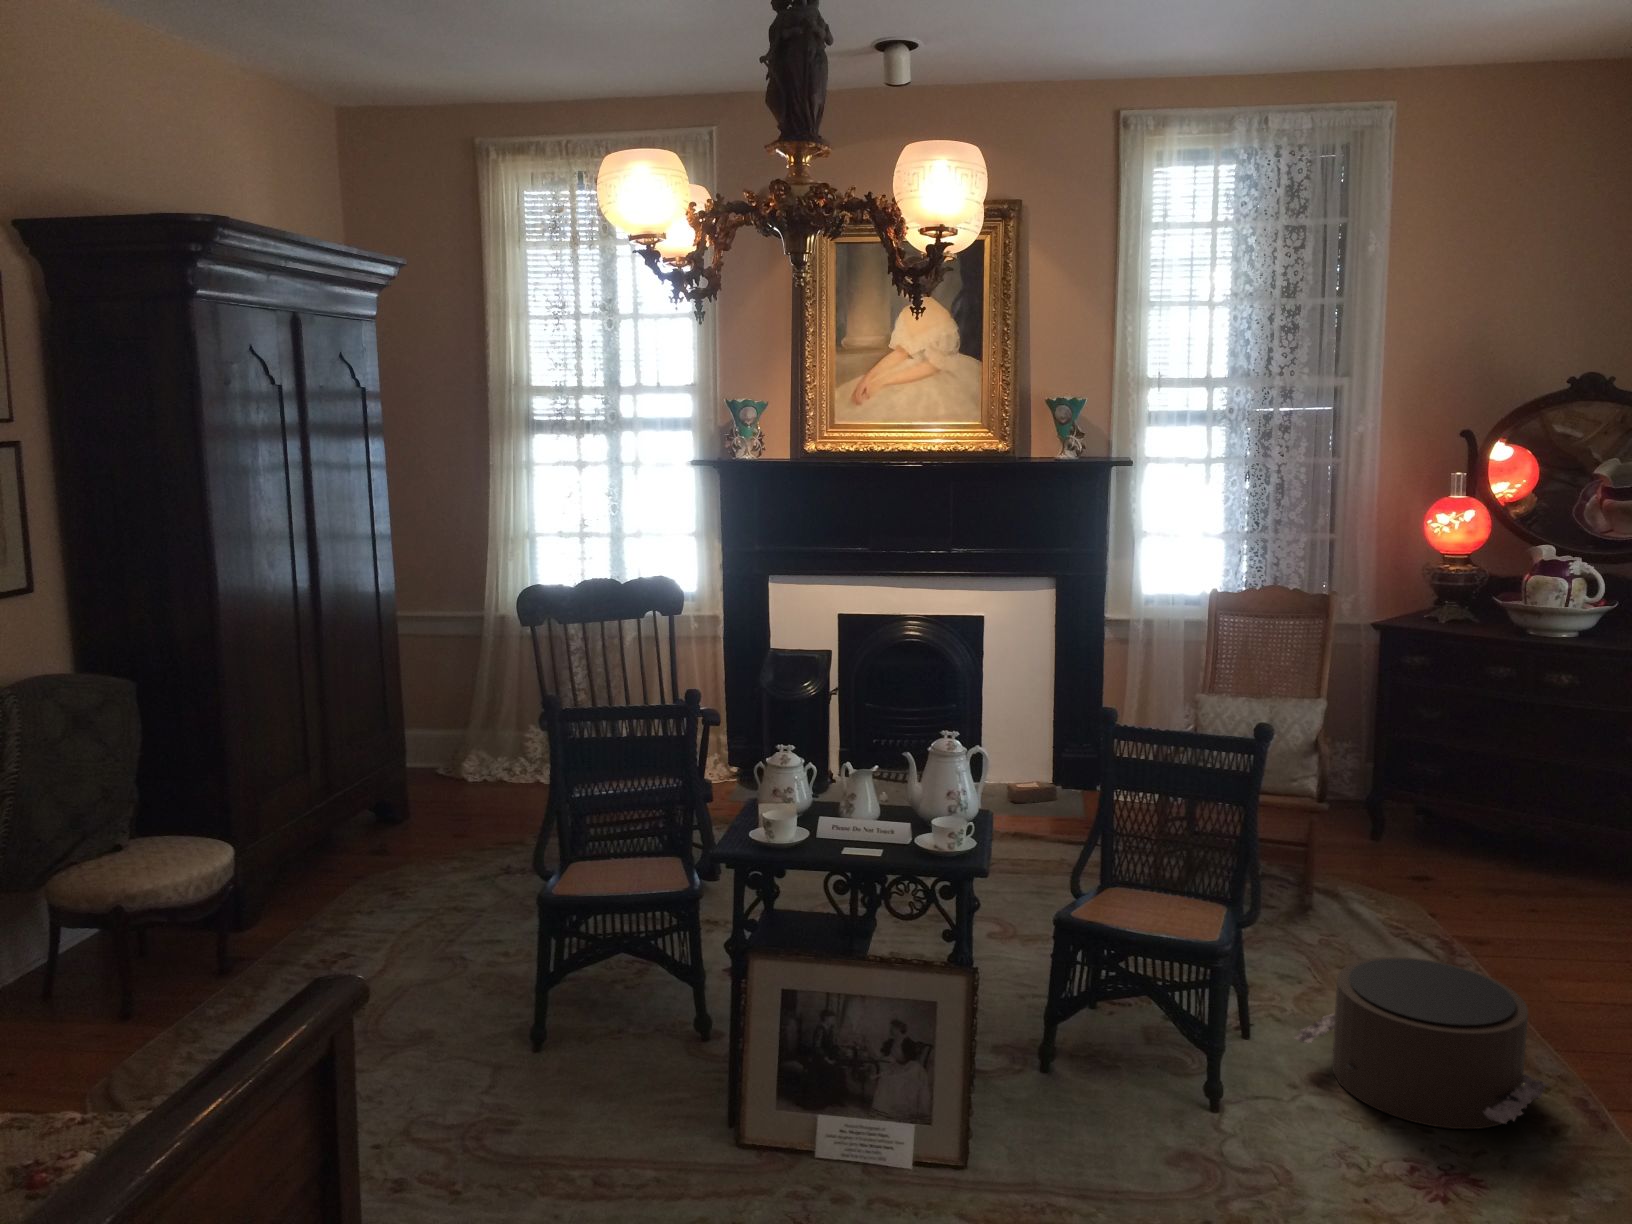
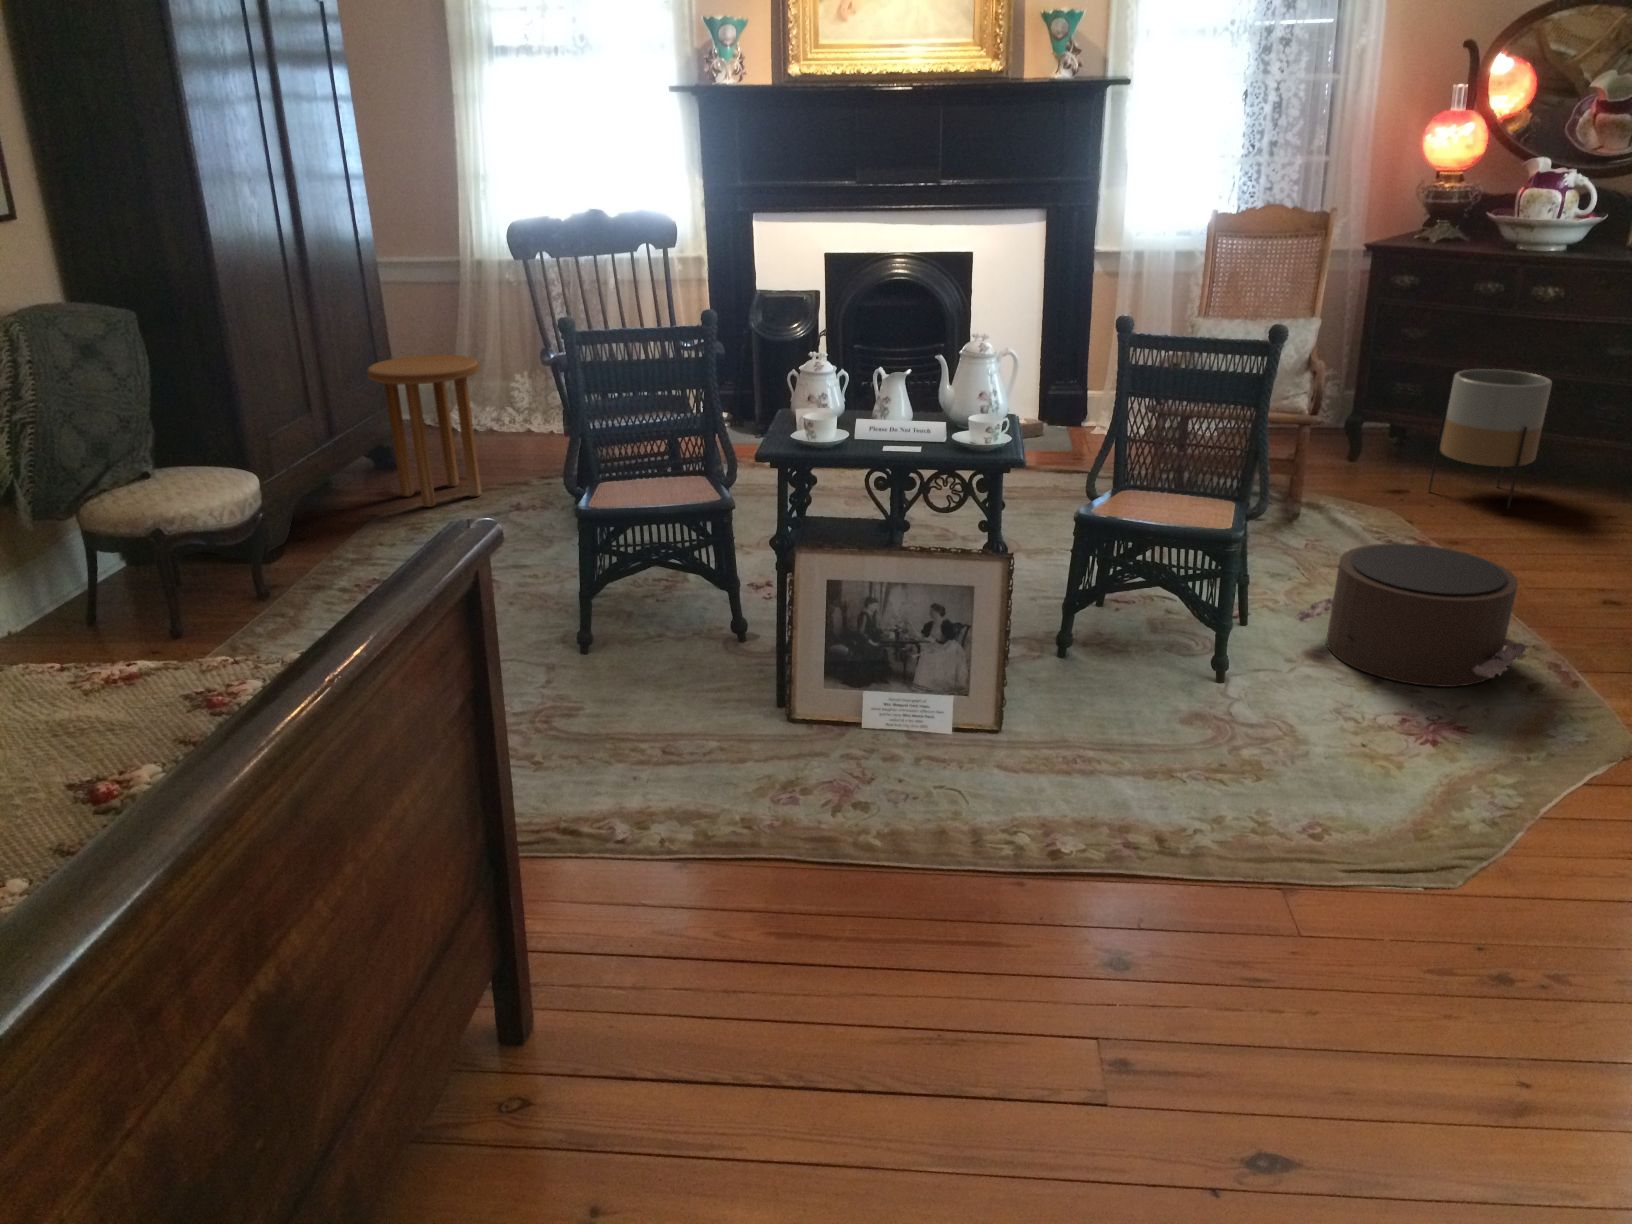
side table: none [370,711,481,866] -> present [367,355,482,507]
planter: none [1463,754,1579,906] -> present [1428,369,1552,509]

